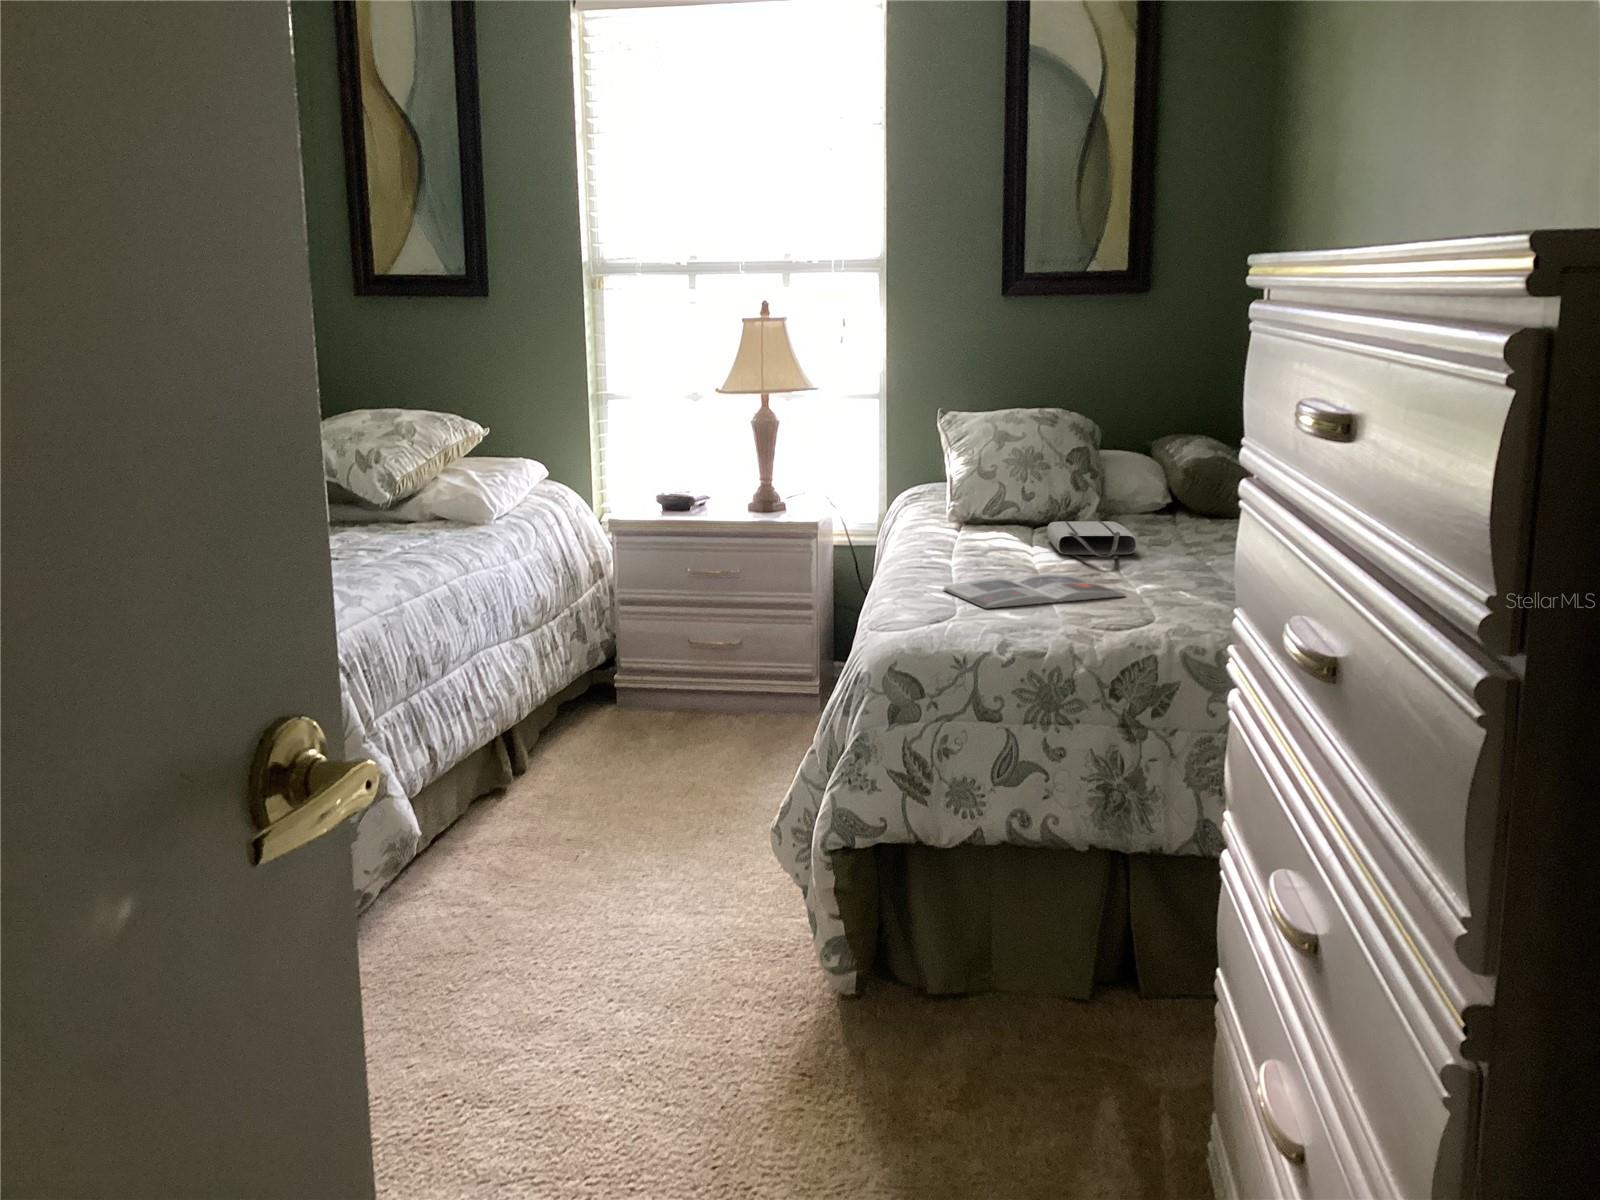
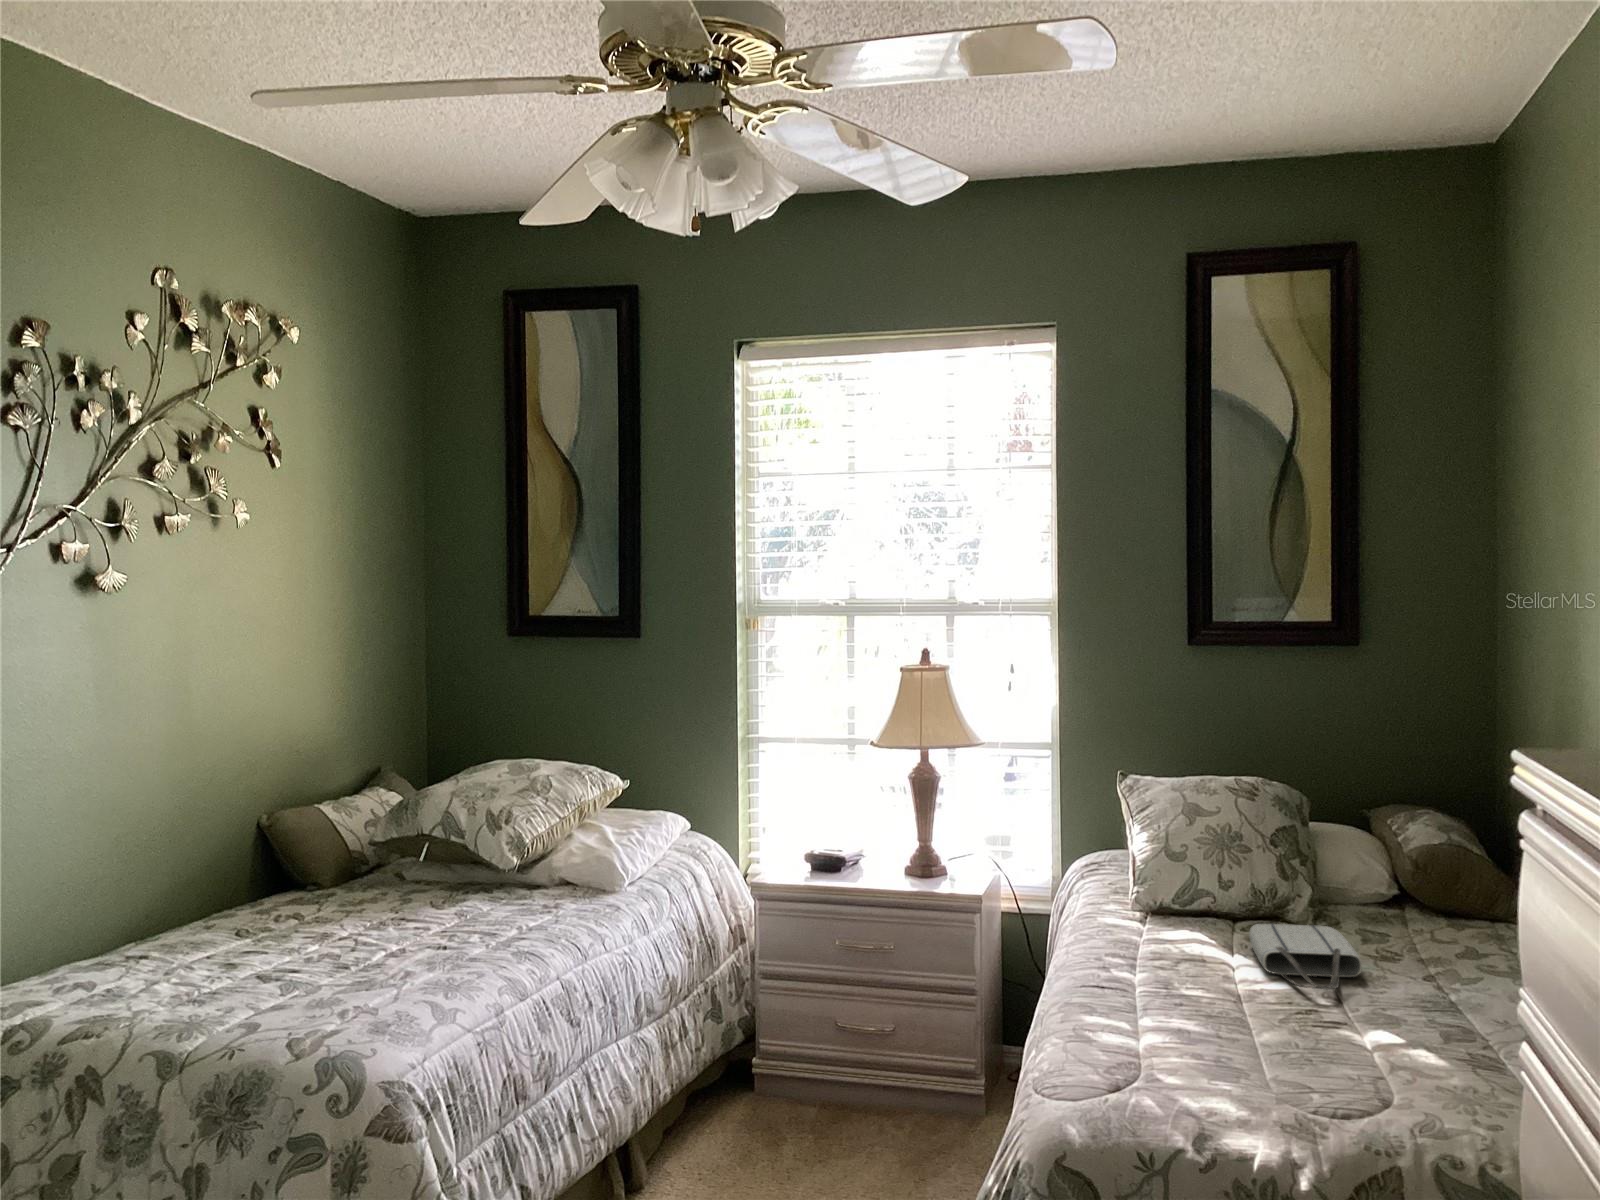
magazine: present [943,574,1125,608] -> none [1124,1015,1356,1073]

